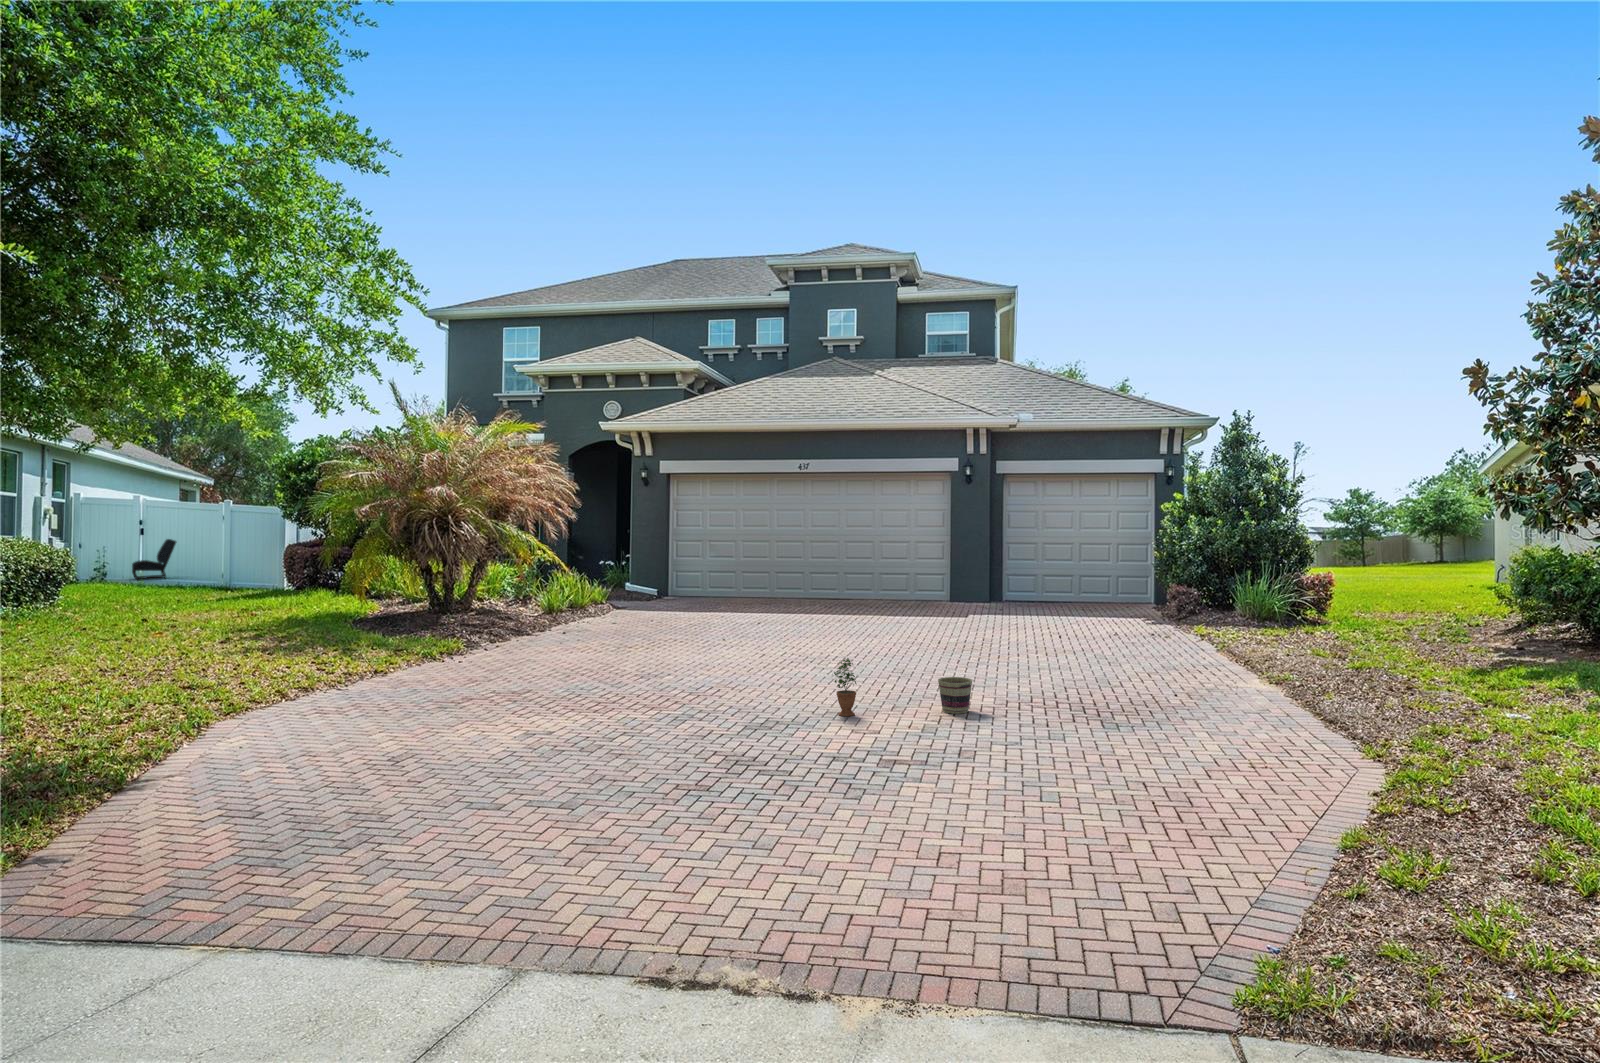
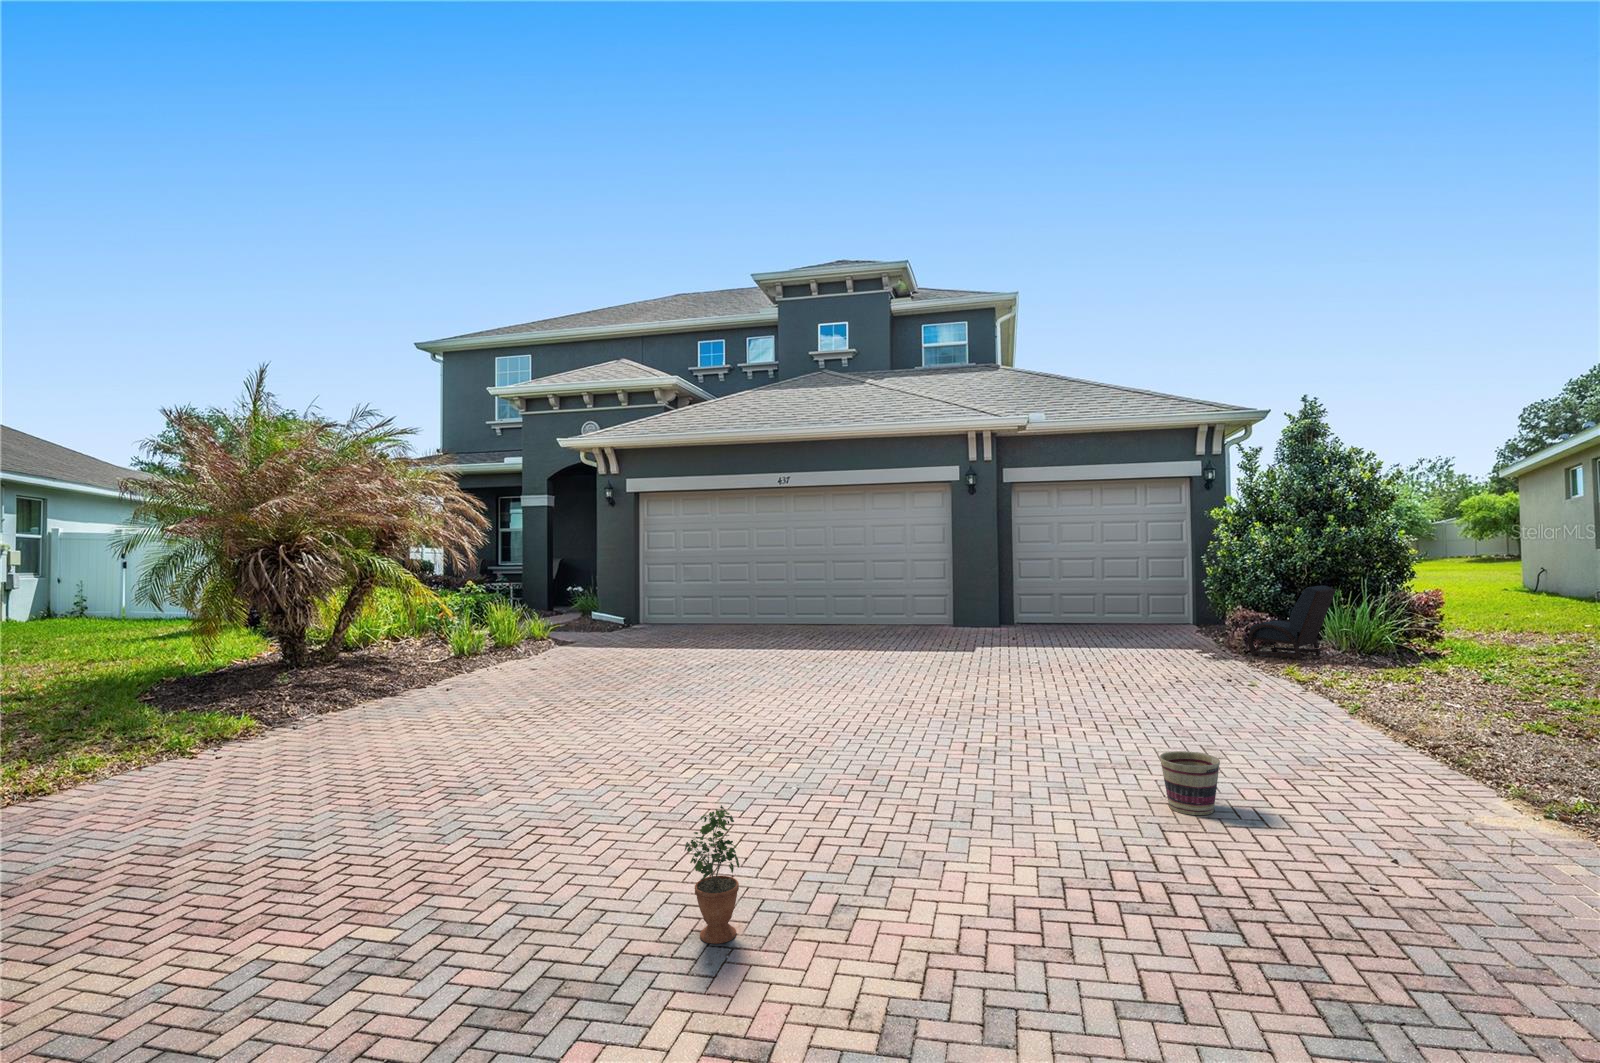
lounge chair: present [132,539,177,580] -> present [1248,585,1336,660]
basket: present [938,677,972,714] -> present [1160,751,1220,815]

